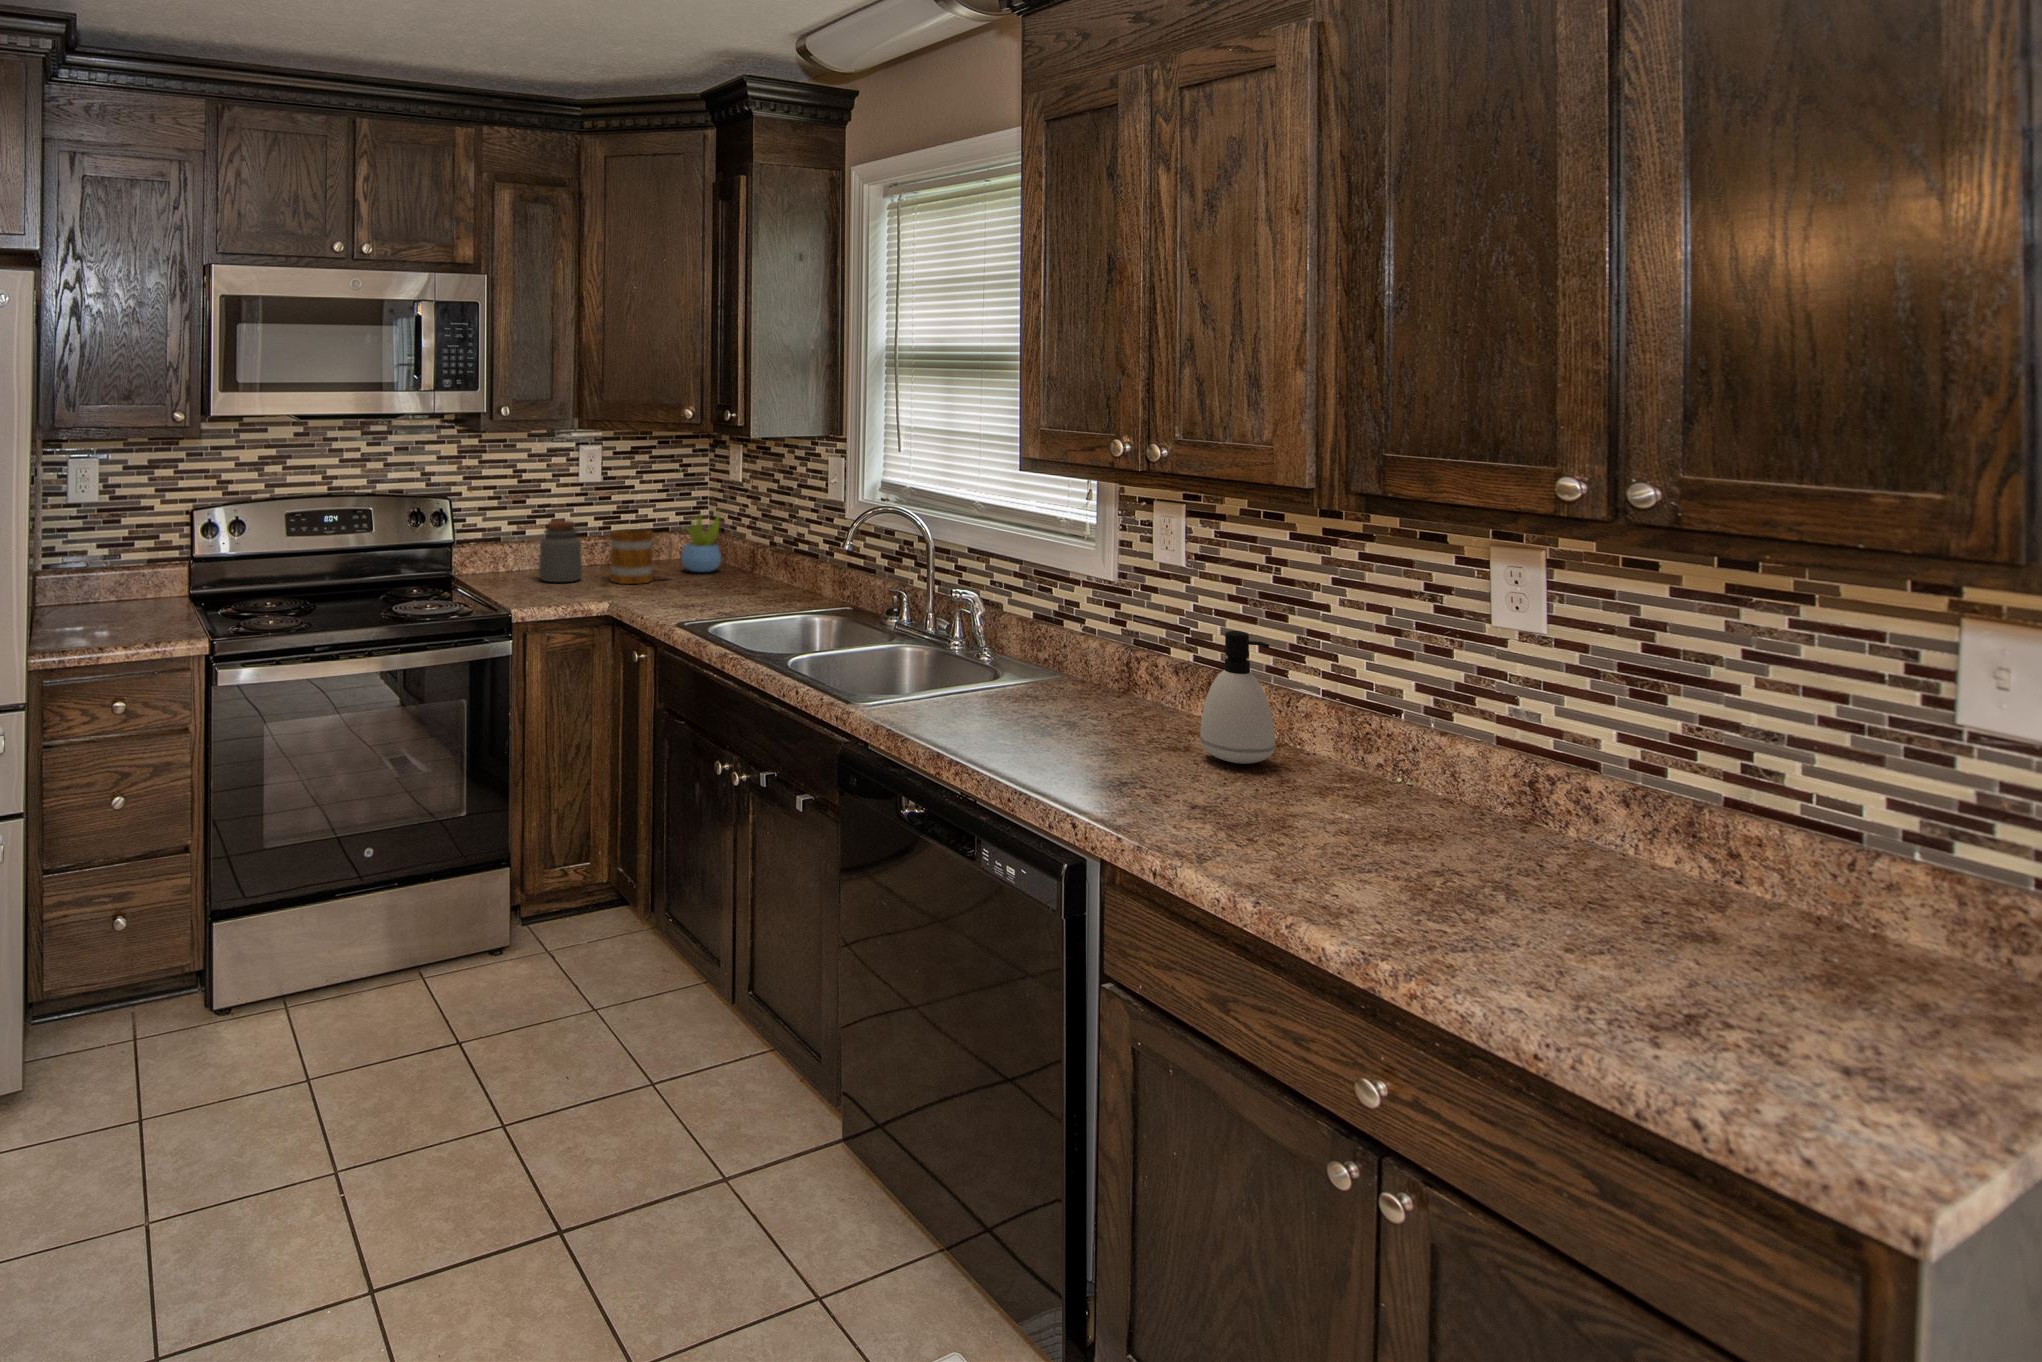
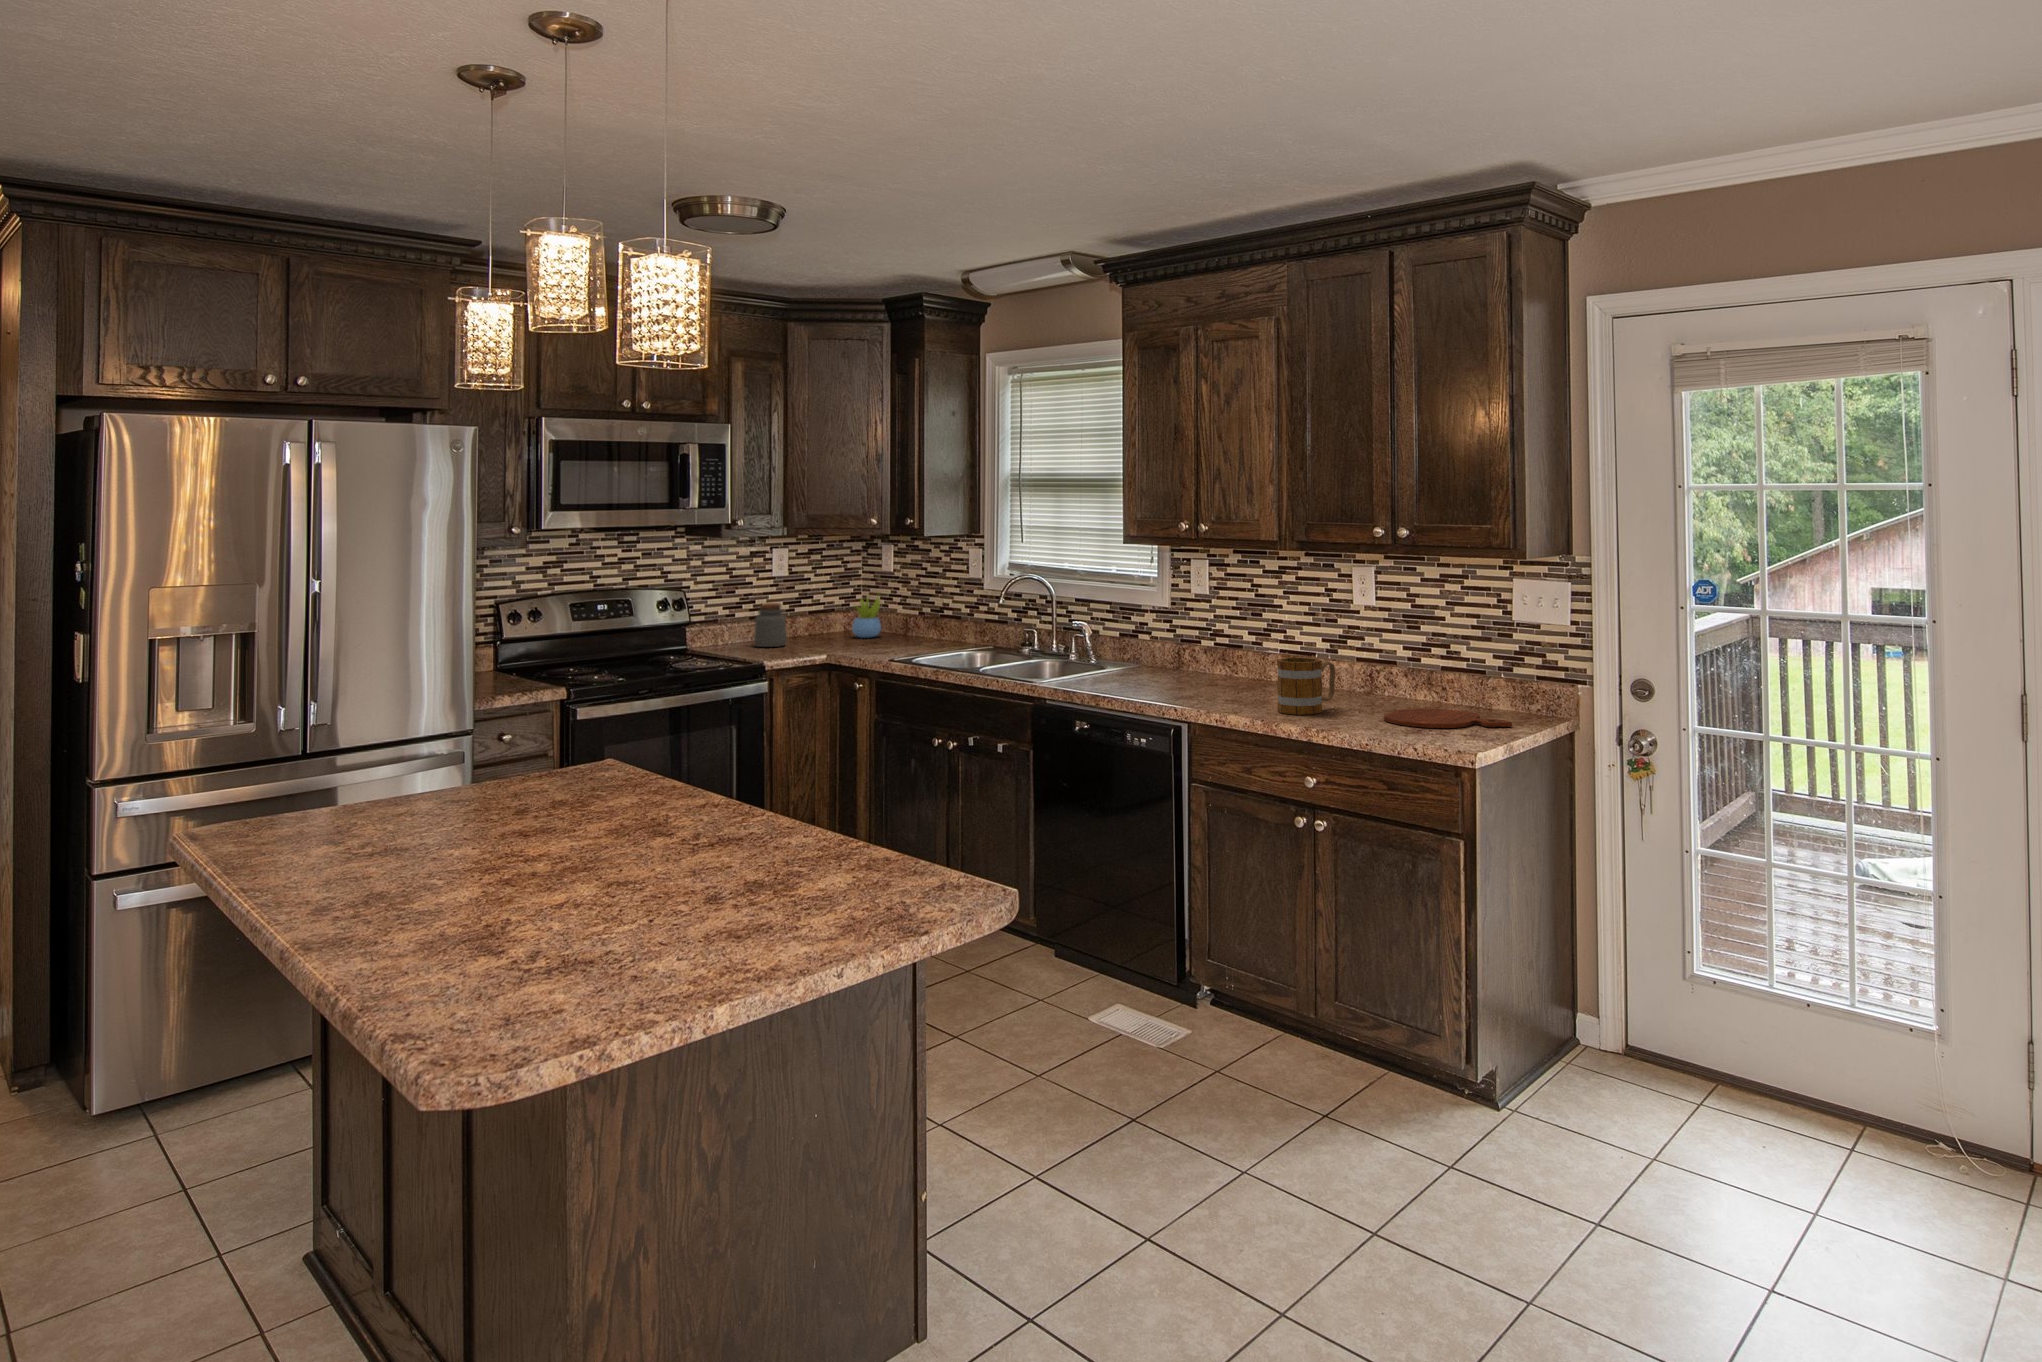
mug: present [610,529,673,584] -> present [1277,657,1335,715]
soap dispenser: present [1200,631,1275,764] -> none [1225,620,1260,687]
cutting board: none [1583,915,2010,1058] -> present [1384,708,1512,728]

